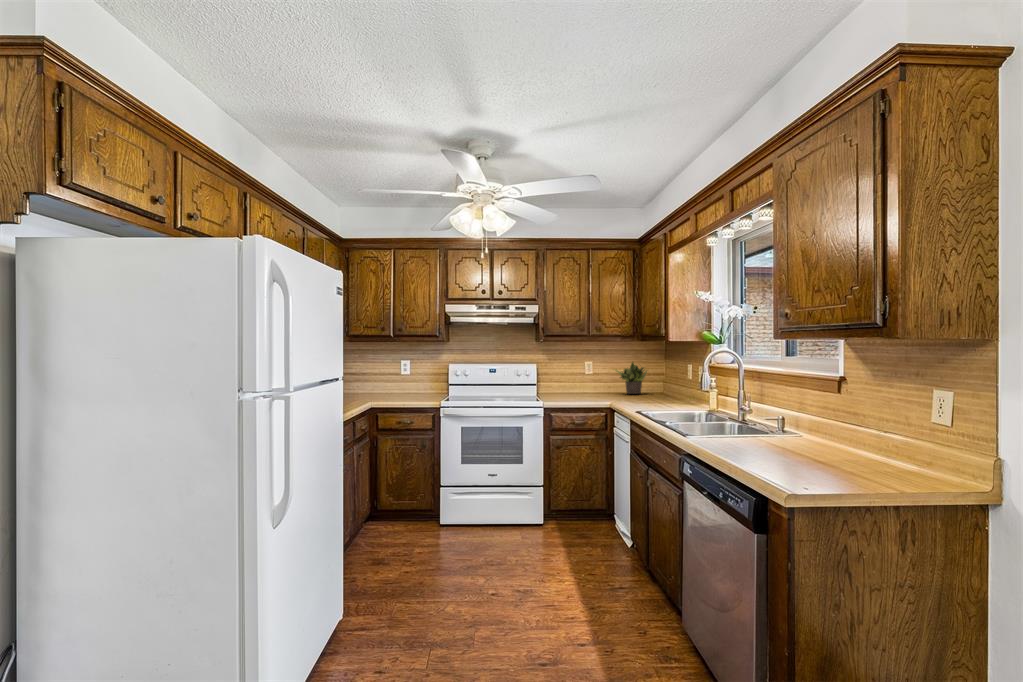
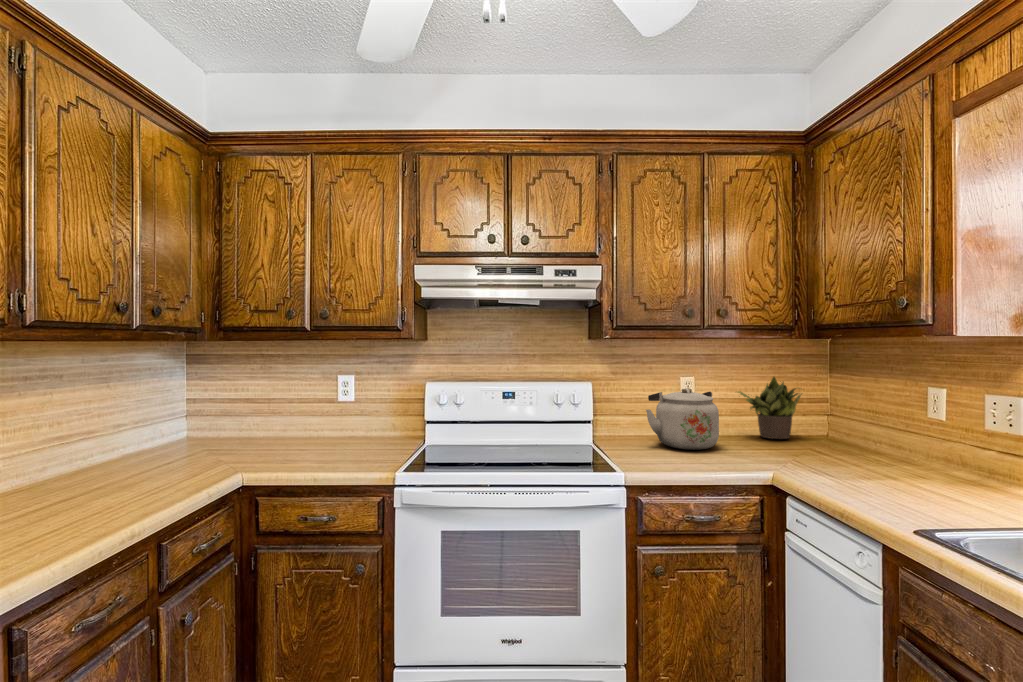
kettle: none [563,367,599,397] -> present [646,388,719,450]

